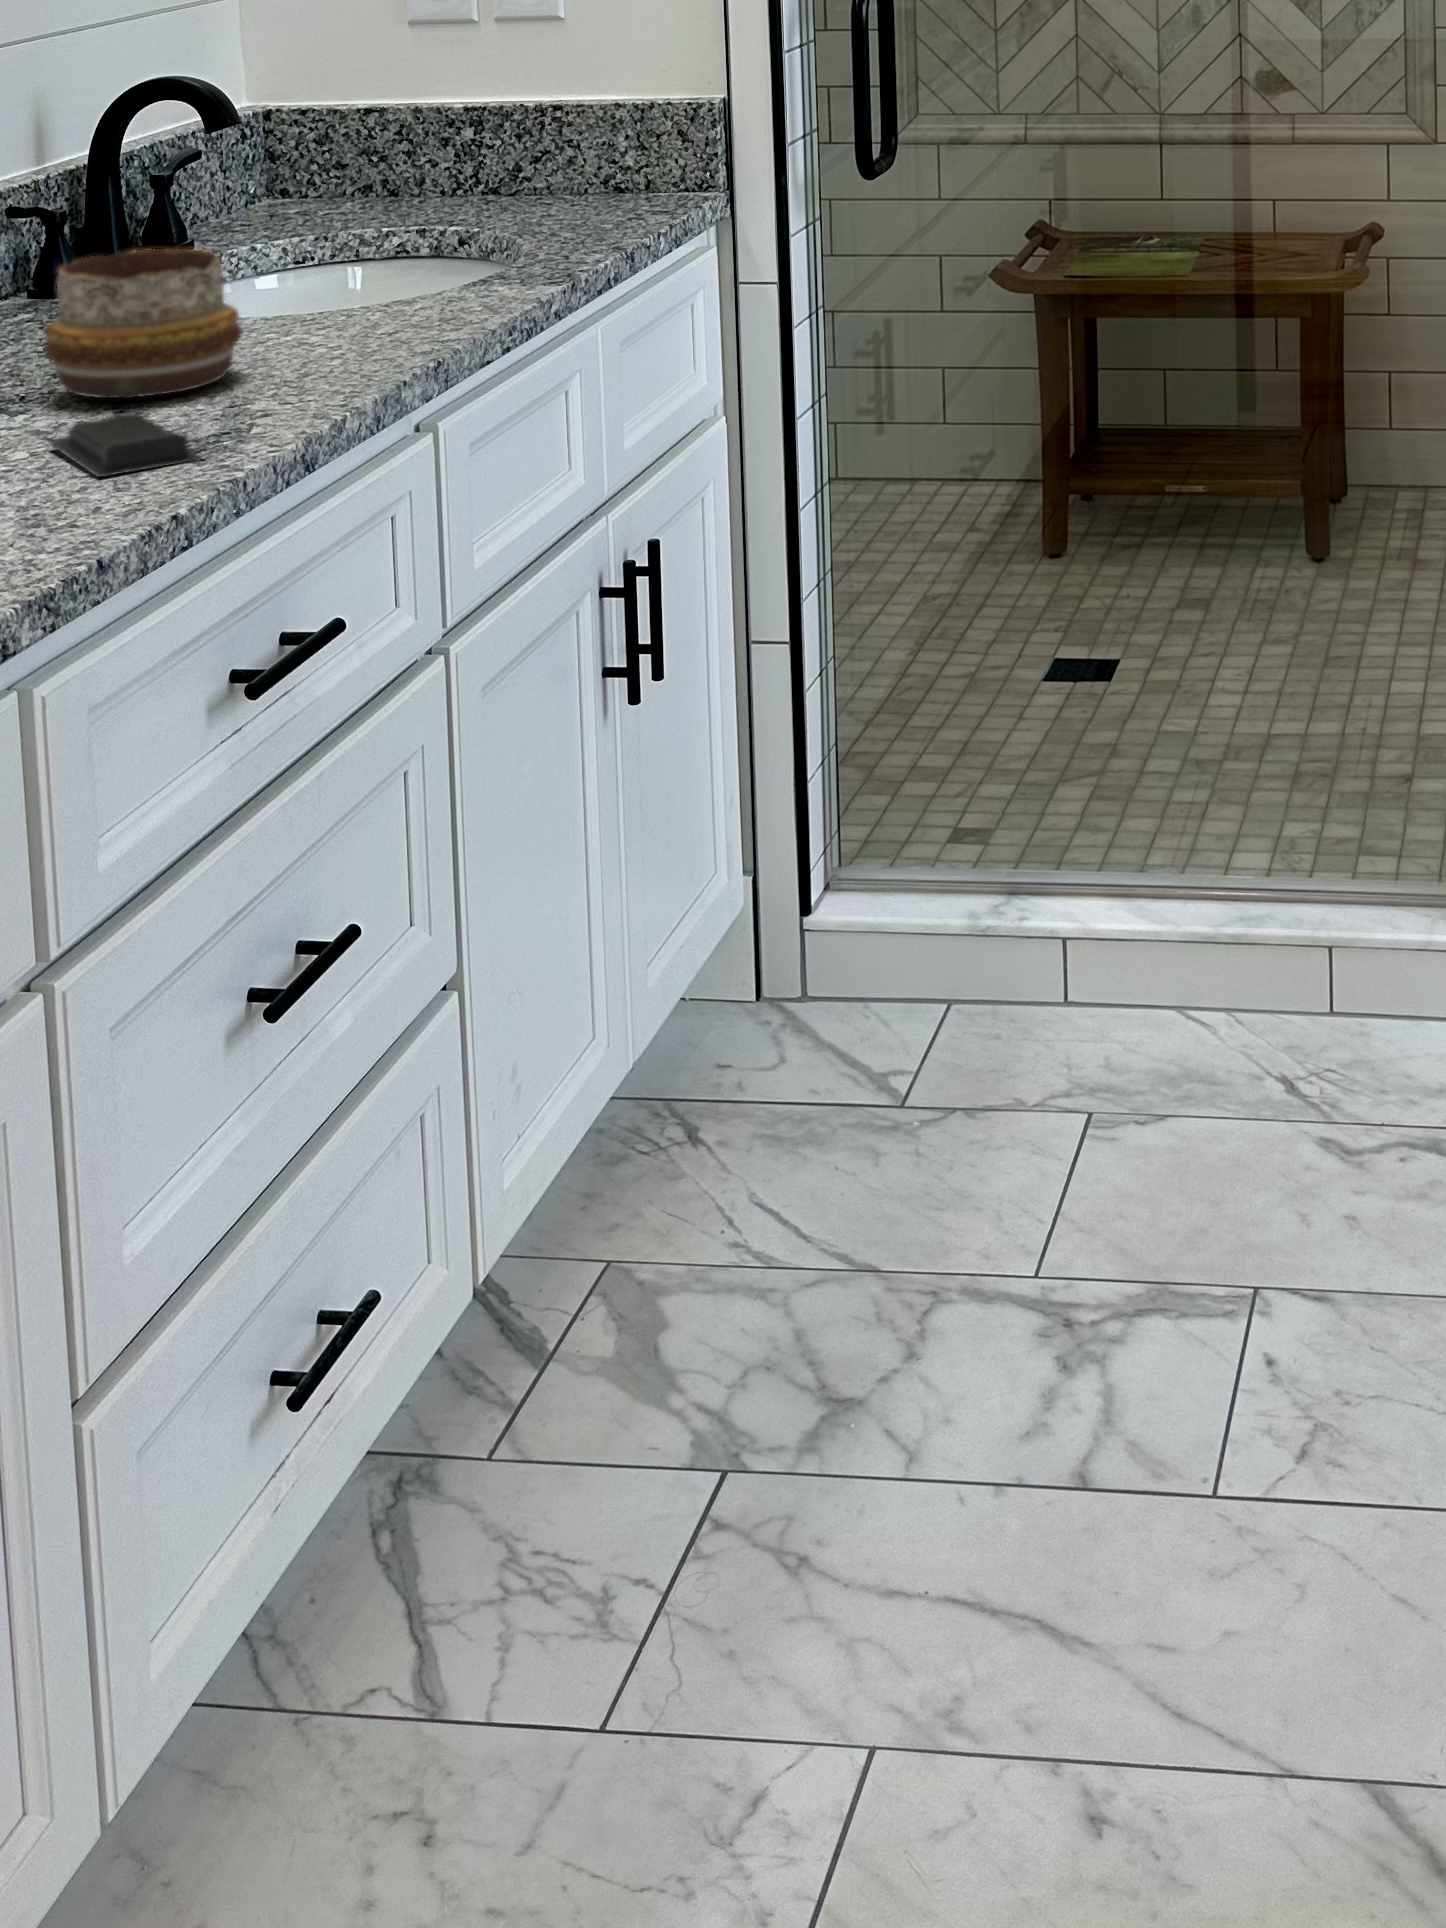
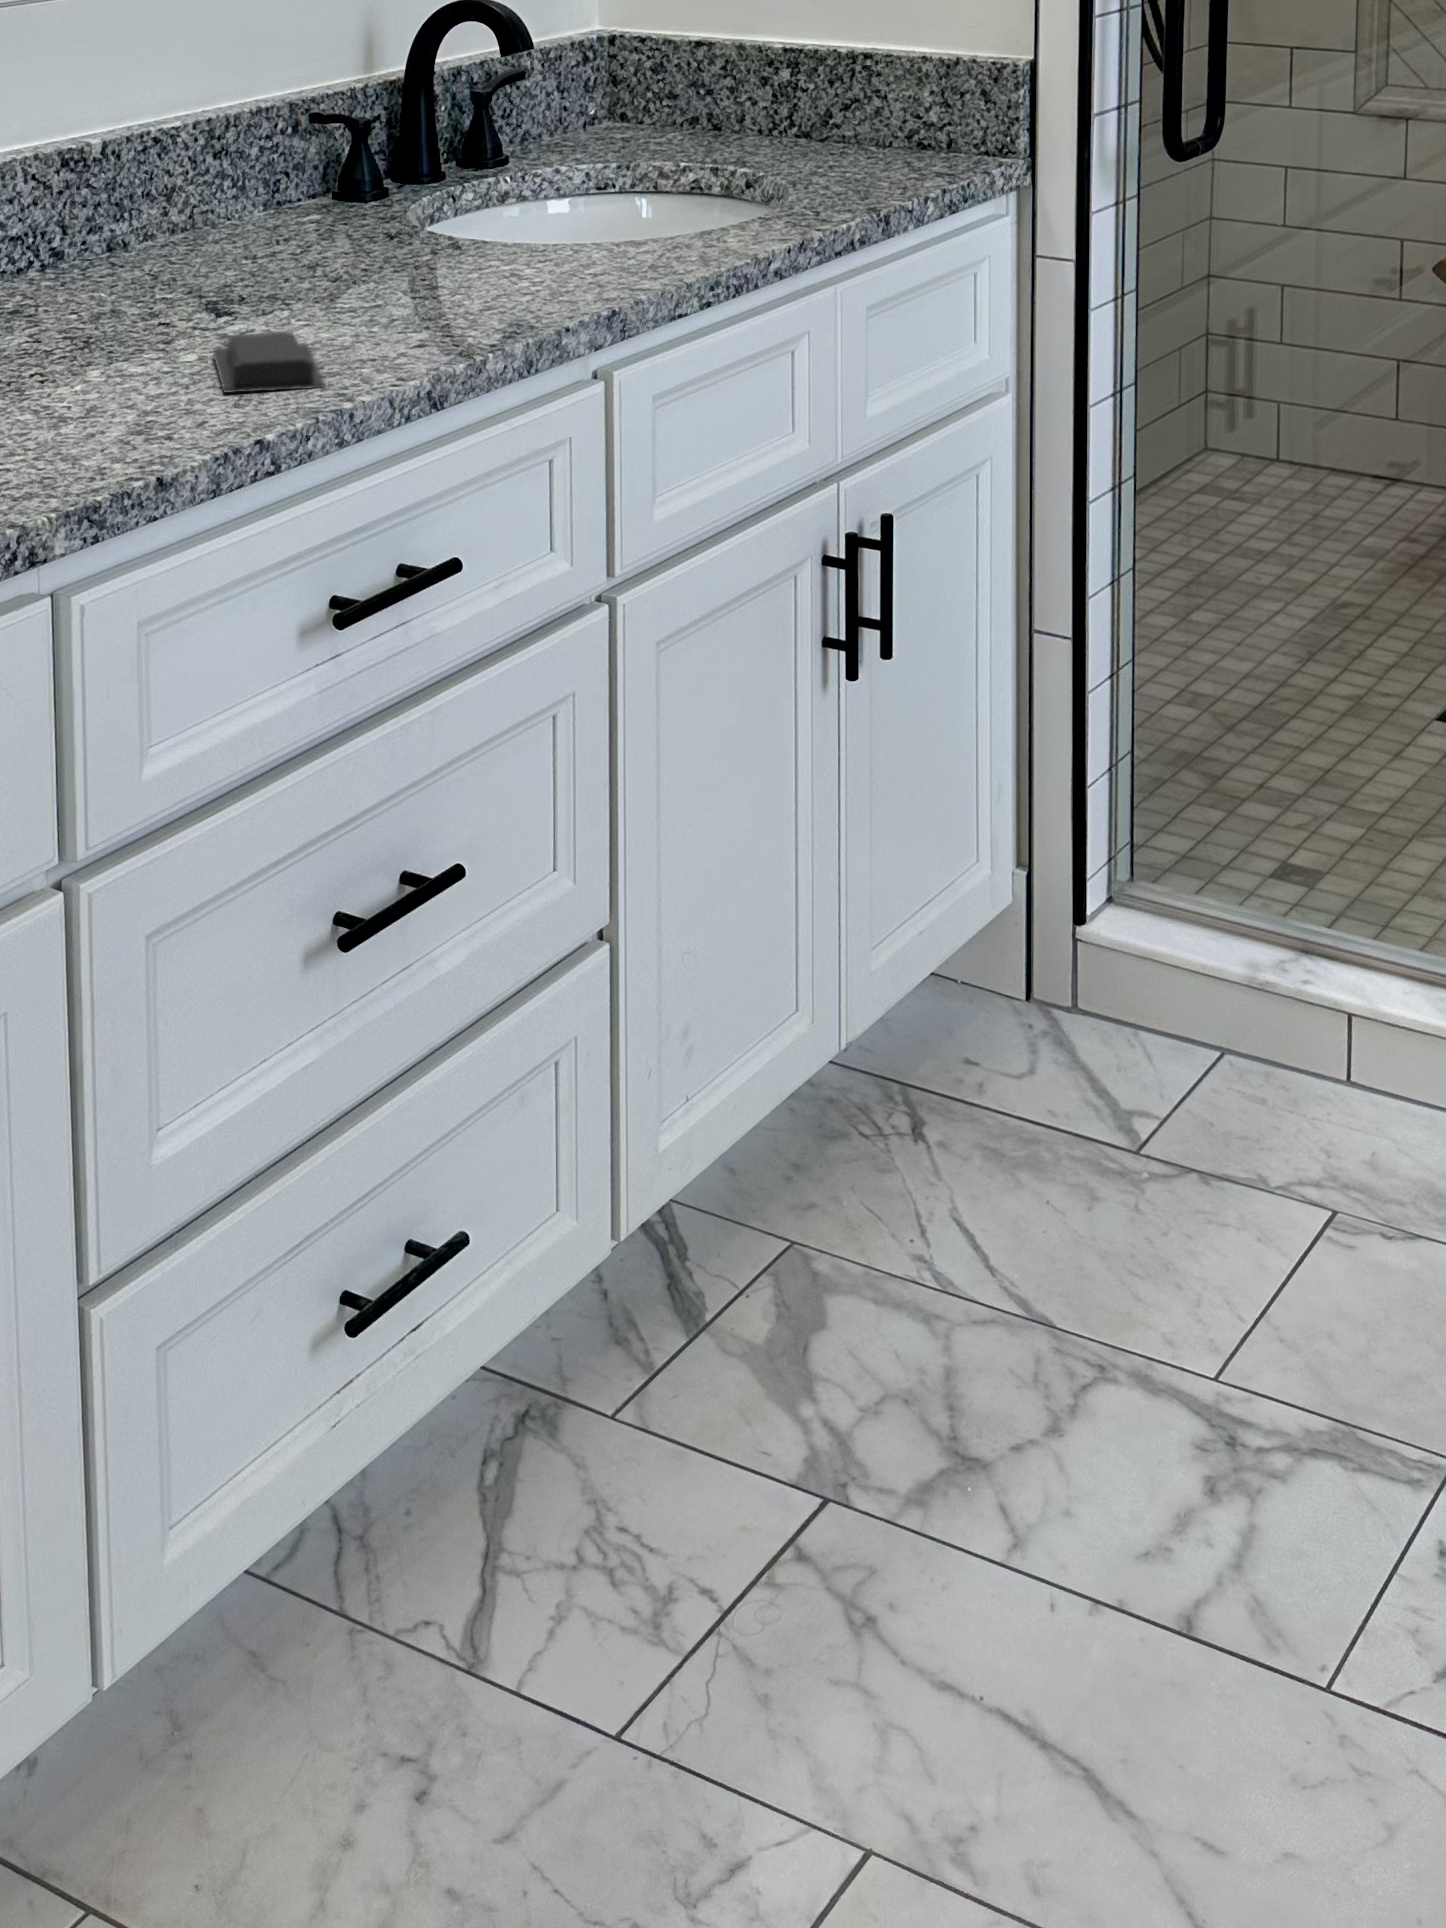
decorative bowl: present [44,249,242,398] -> none [253,168,437,314]

